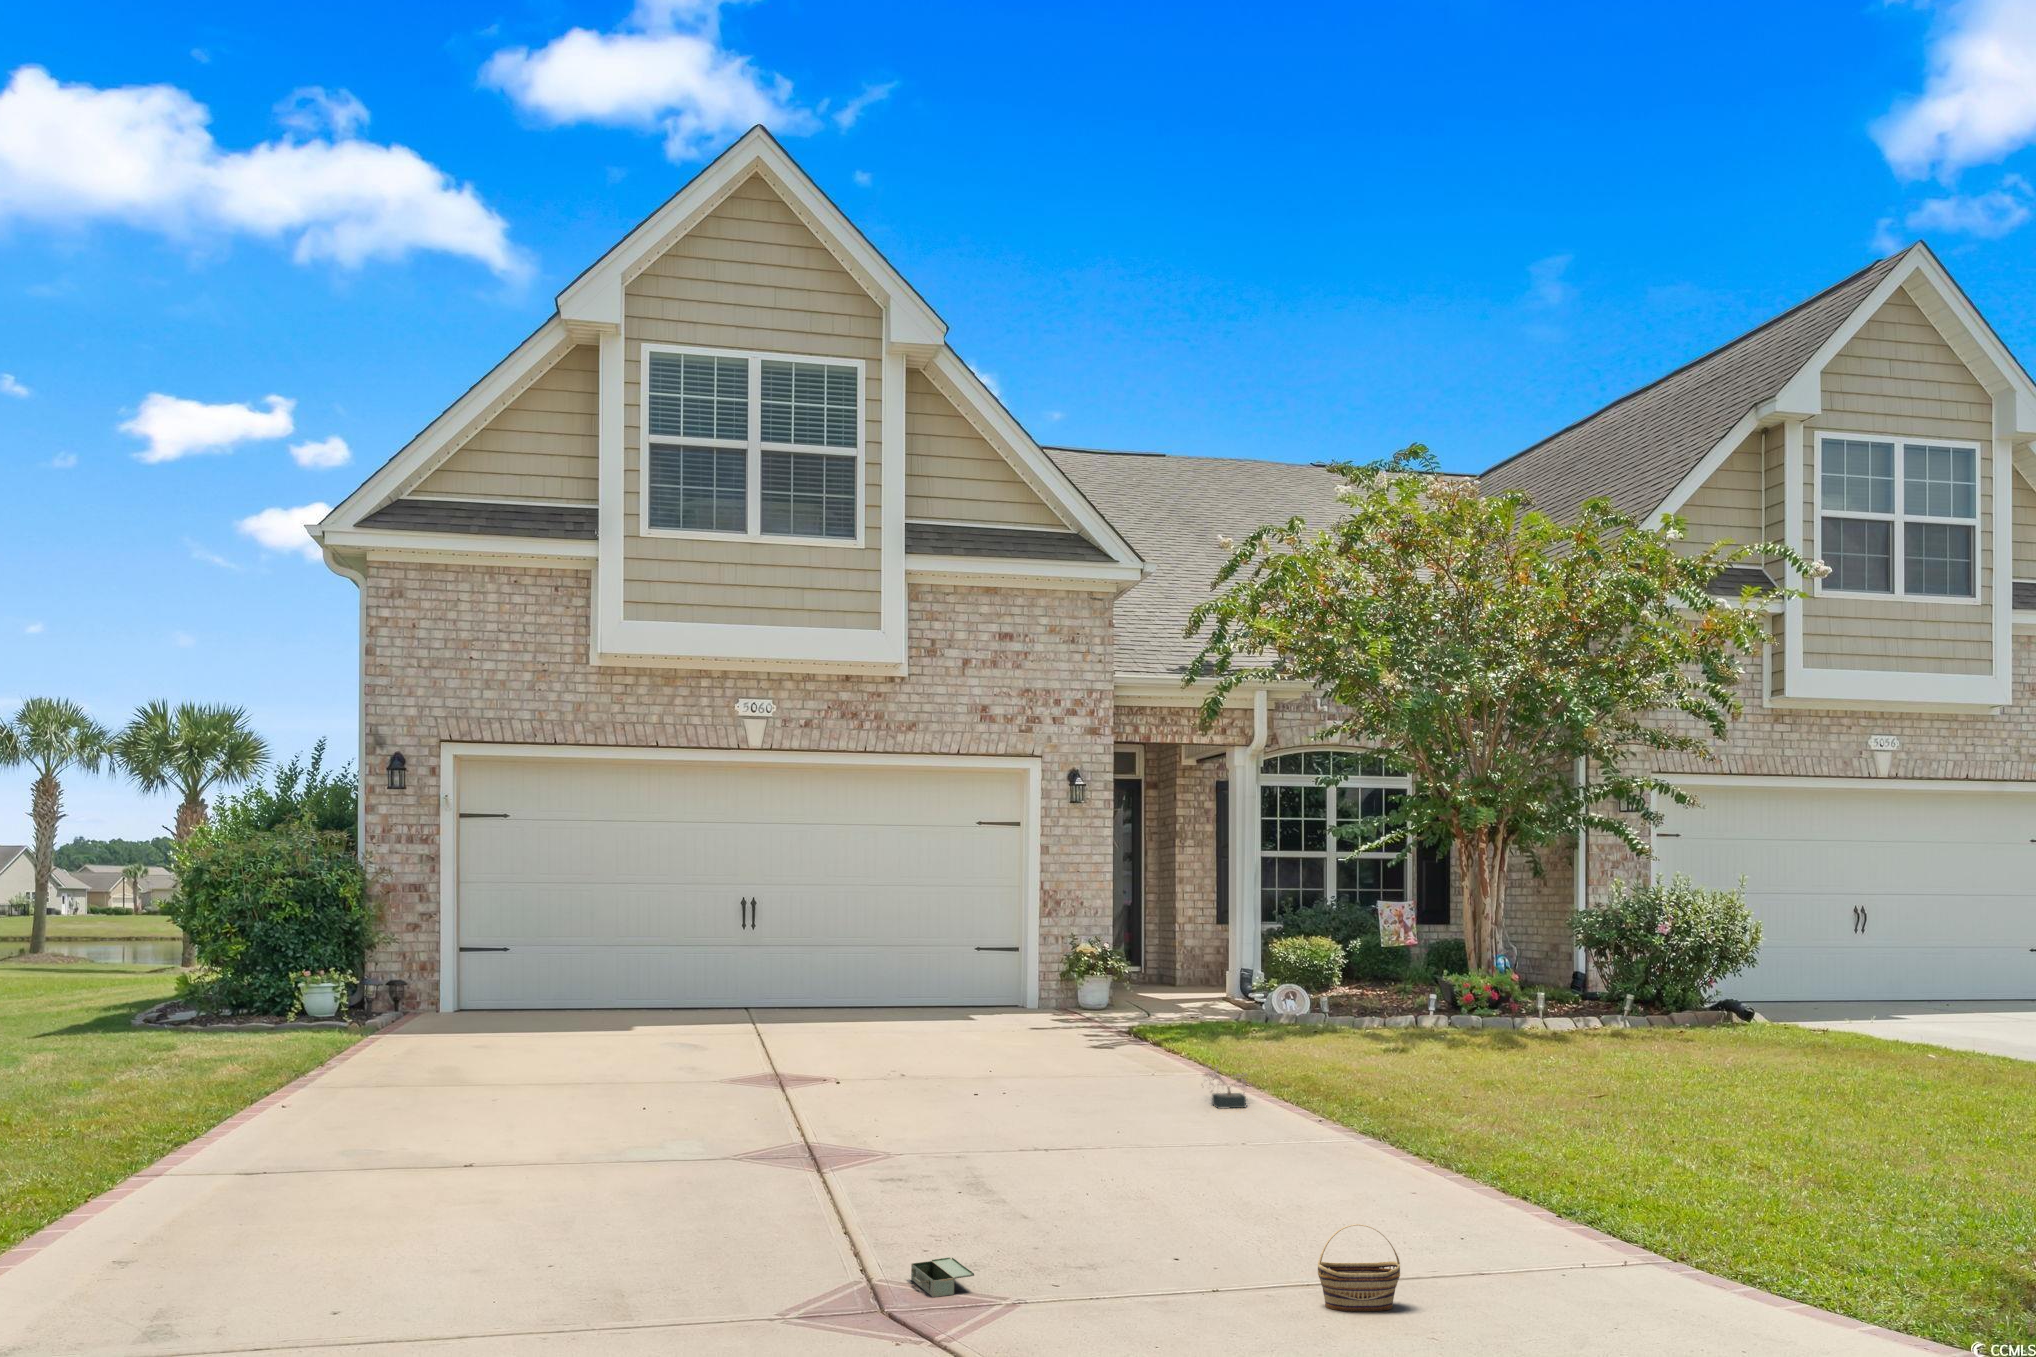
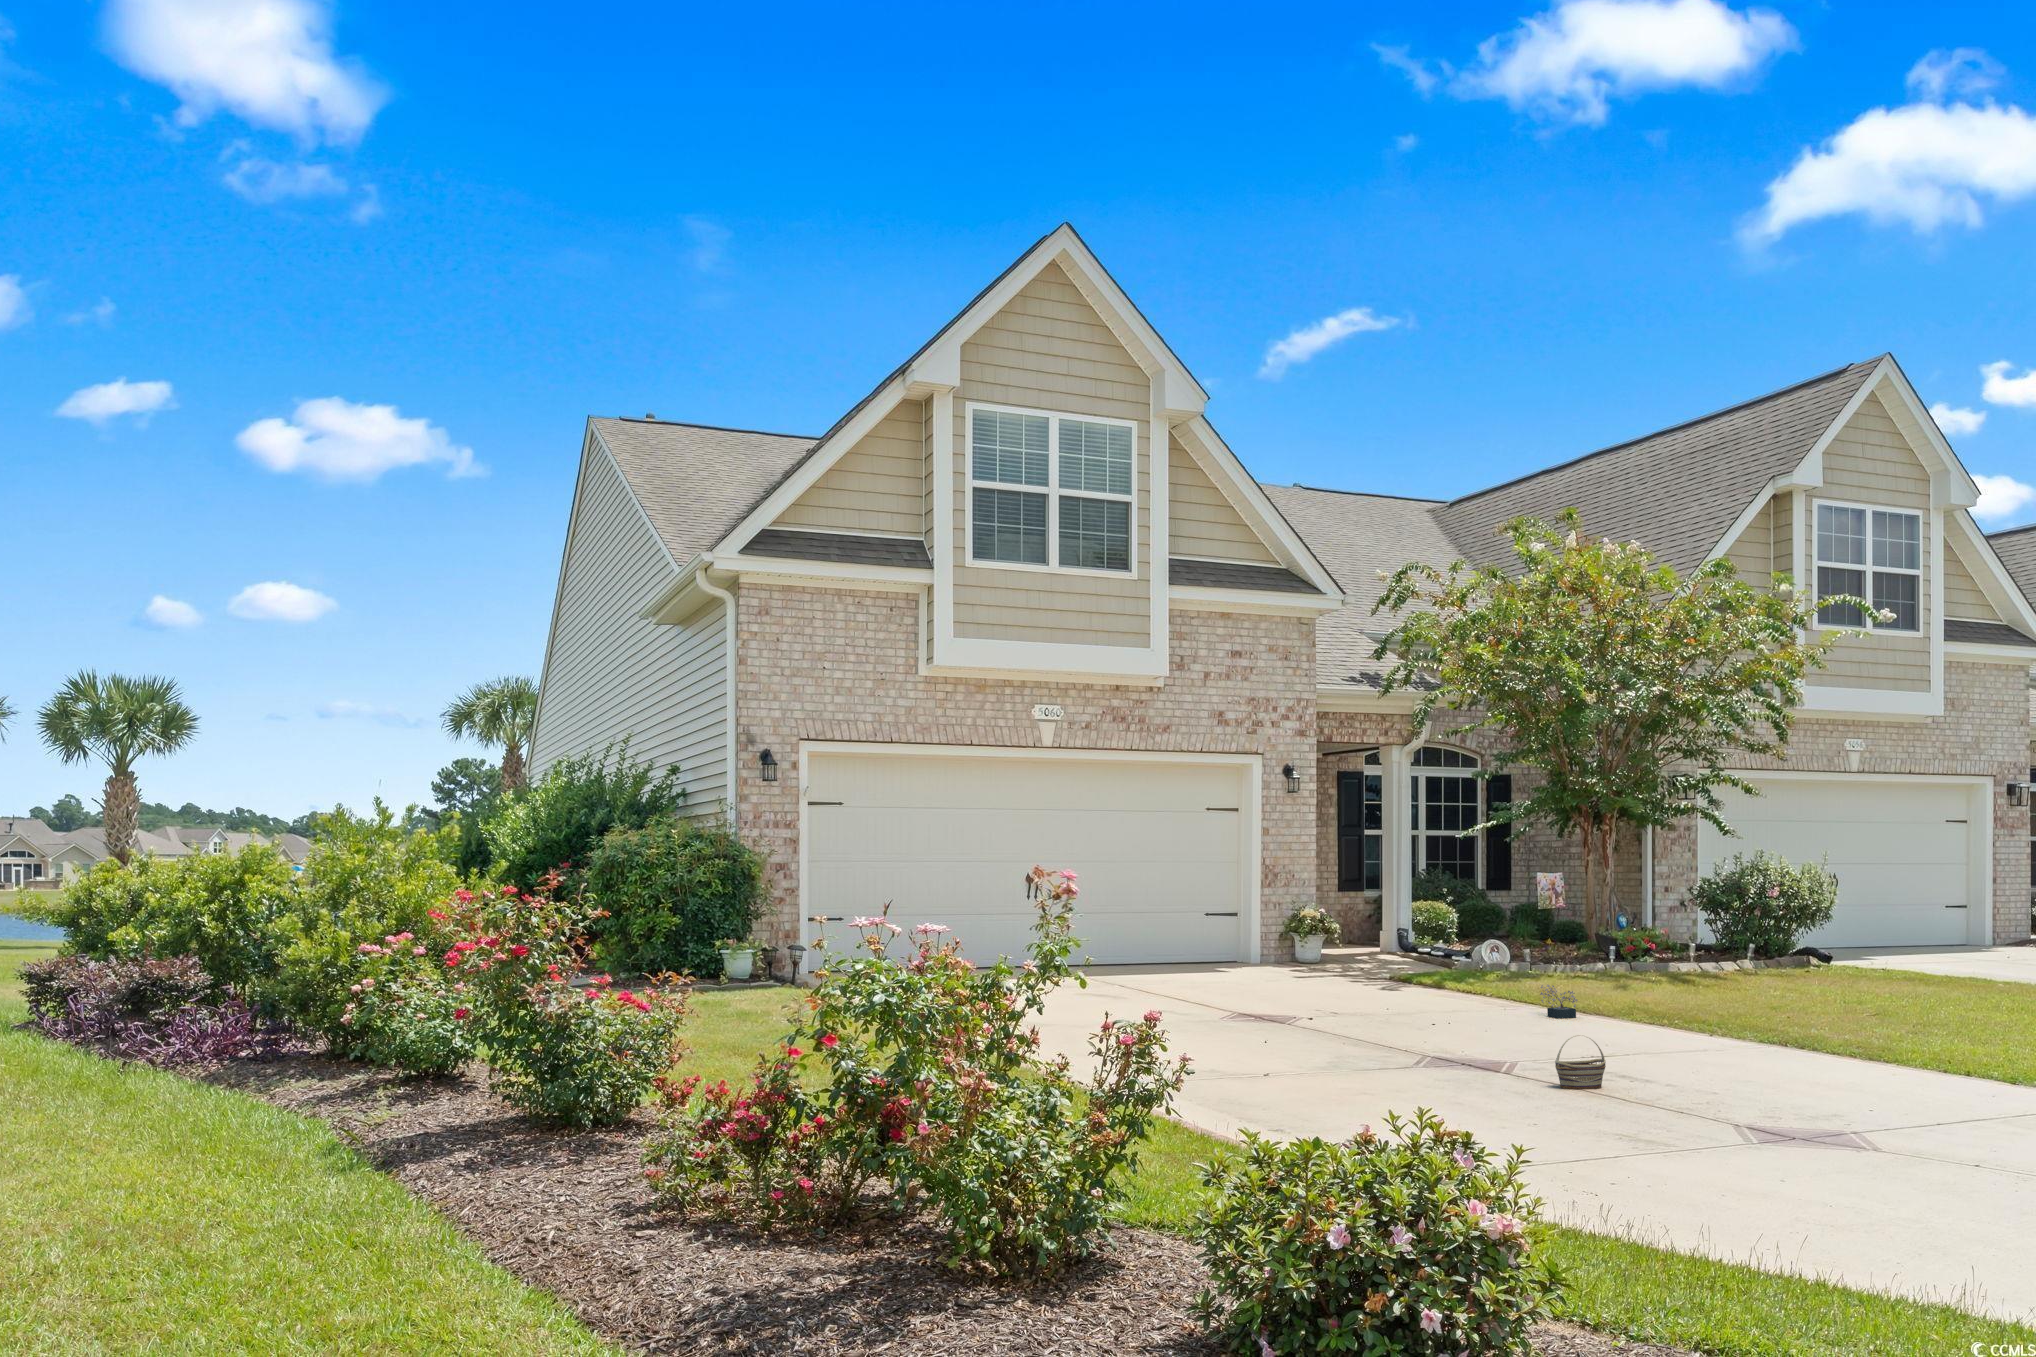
basket: present [1318,1224,1400,1311] -> present [1555,1035,1606,1089]
toolbox: present [911,1258,974,1297] -> none [1618,1095,1676,1118]

